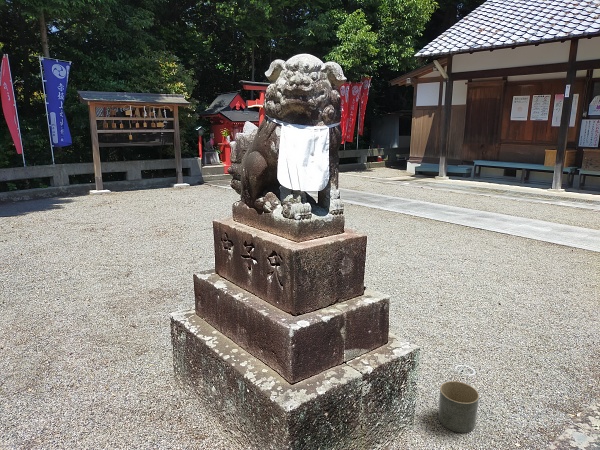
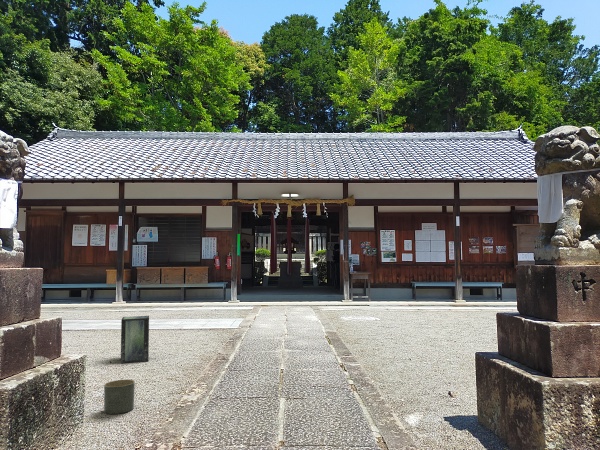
storage box: none [504,258,552,325] -> present [121,316,149,363]

